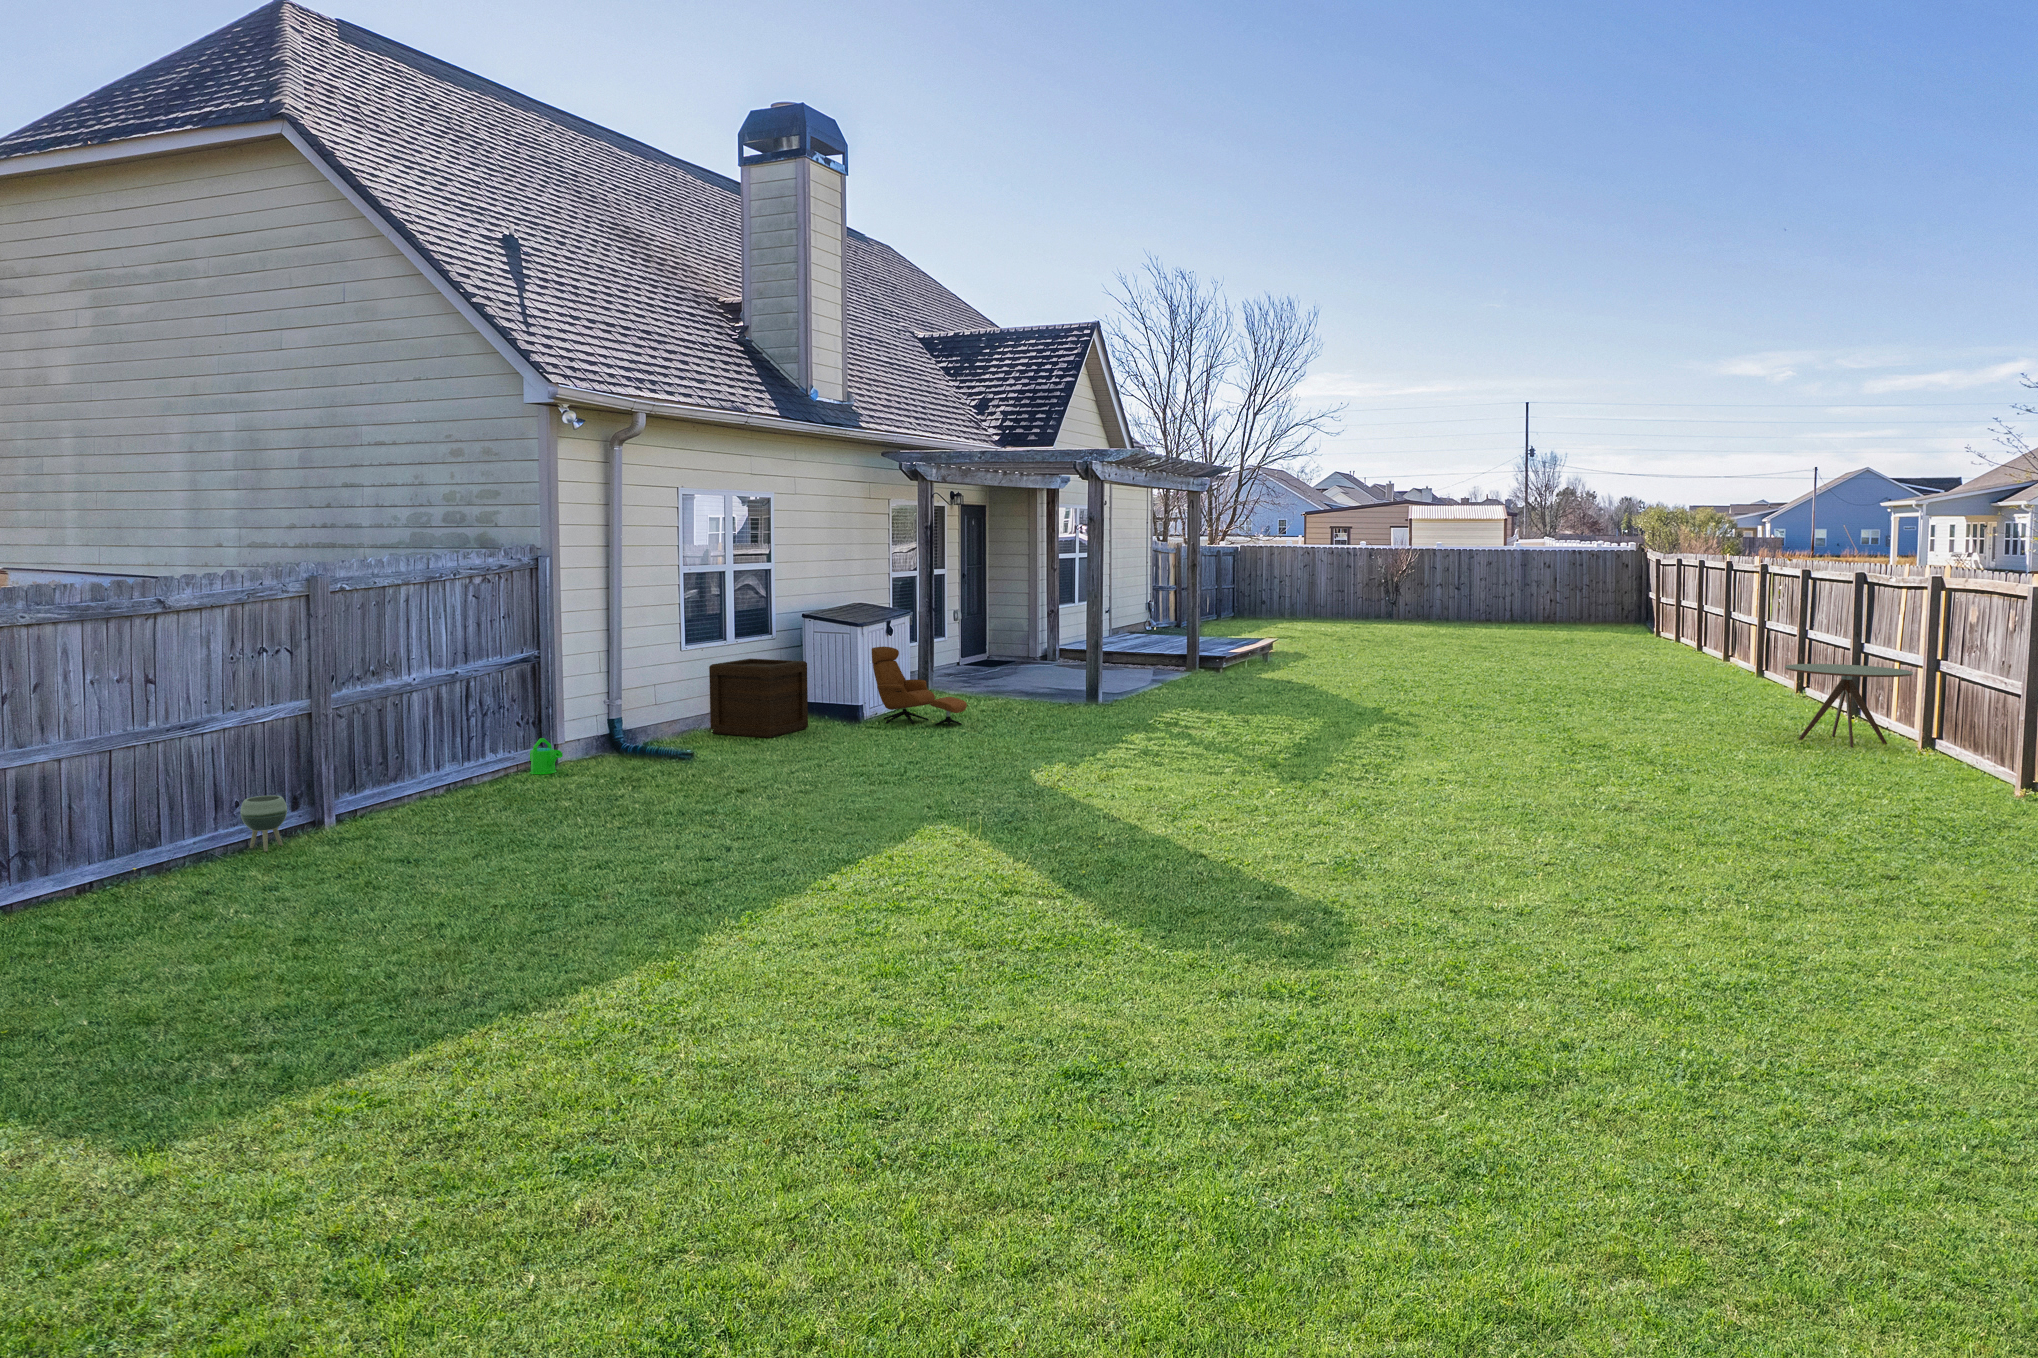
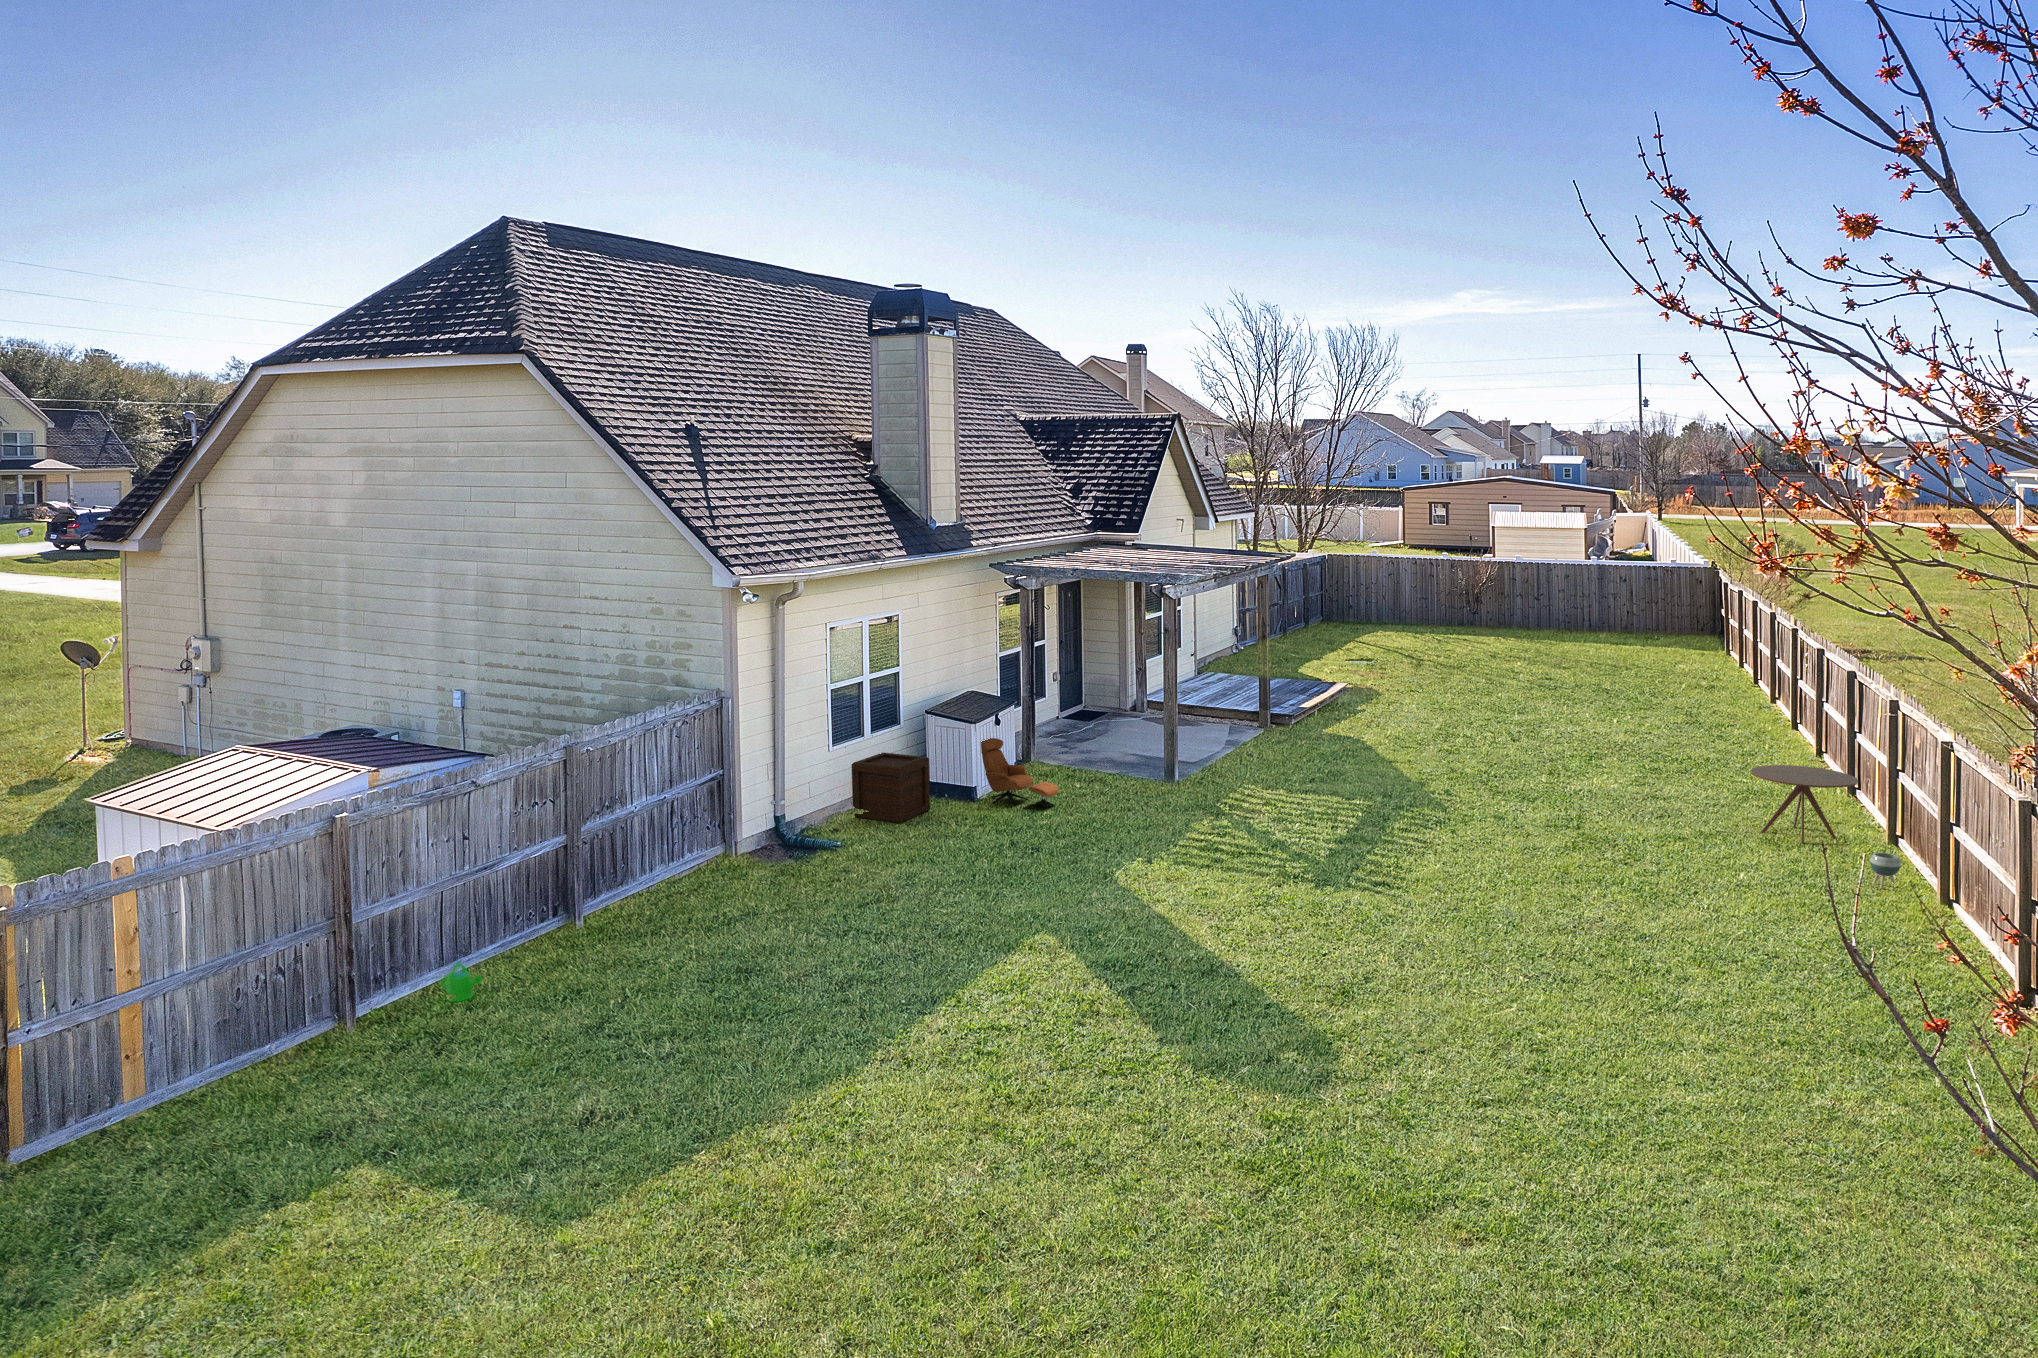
watering can: present [529,738,563,774] -> present [441,963,482,1002]
planter: present [240,795,287,852] -> present [1870,853,1901,889]

